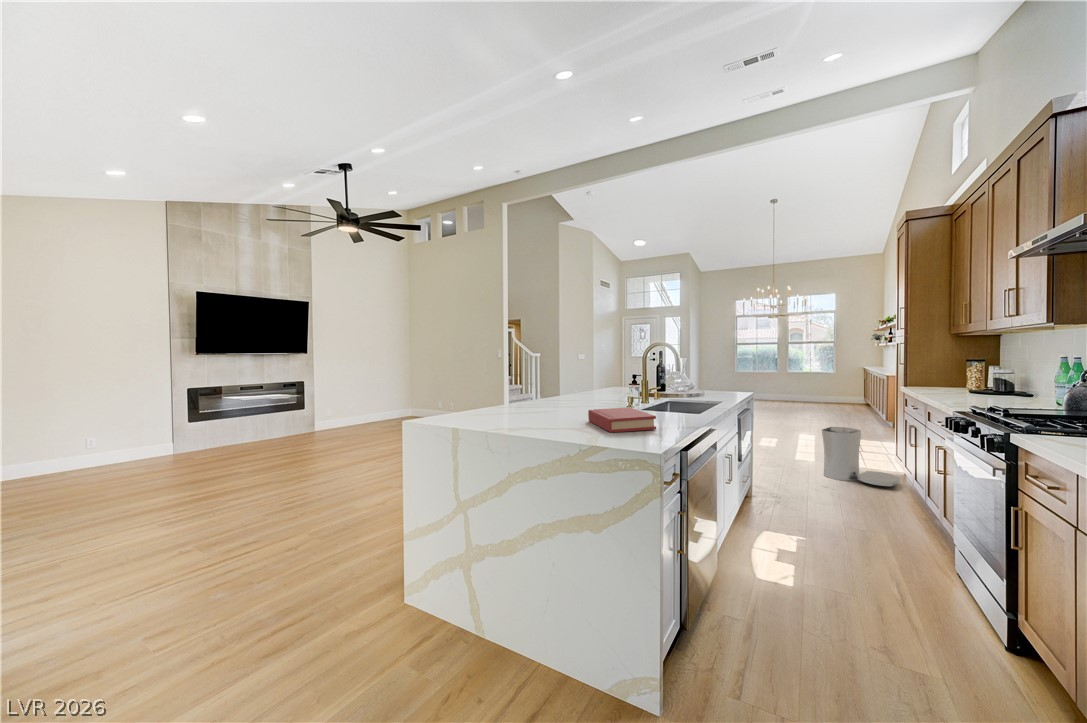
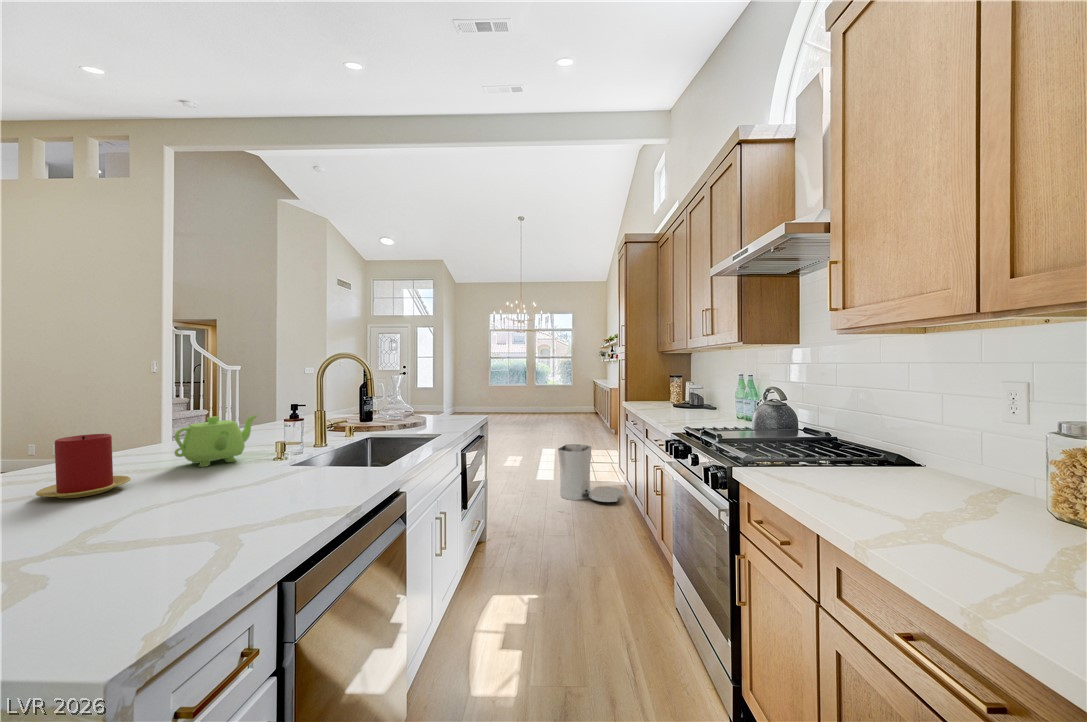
teapot: none [578,378,615,406] -> present [175,415,258,467]
candle: none [537,383,570,413] -> present [36,434,131,498]
hardback book: present [588,407,656,432] -> none [115,478,252,563]

